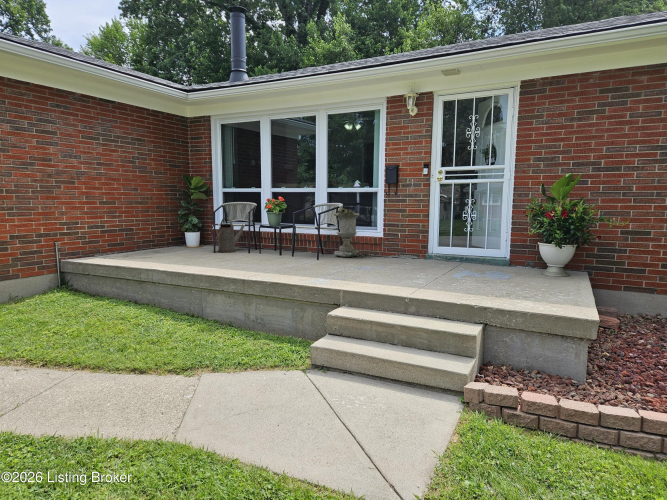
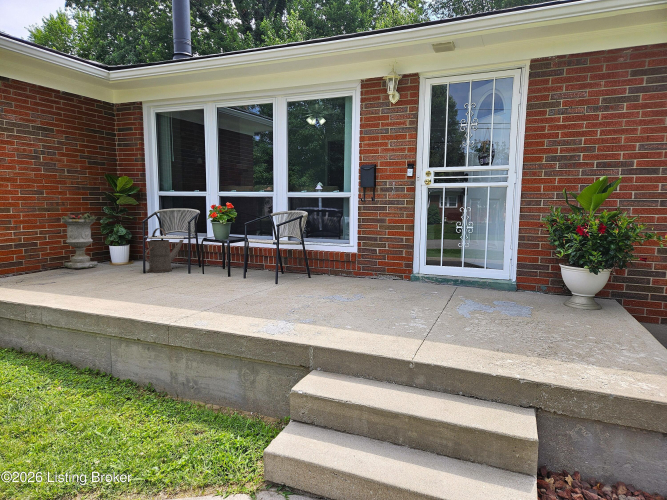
planter: present [334,208,359,257] -> present [62,213,98,269]

